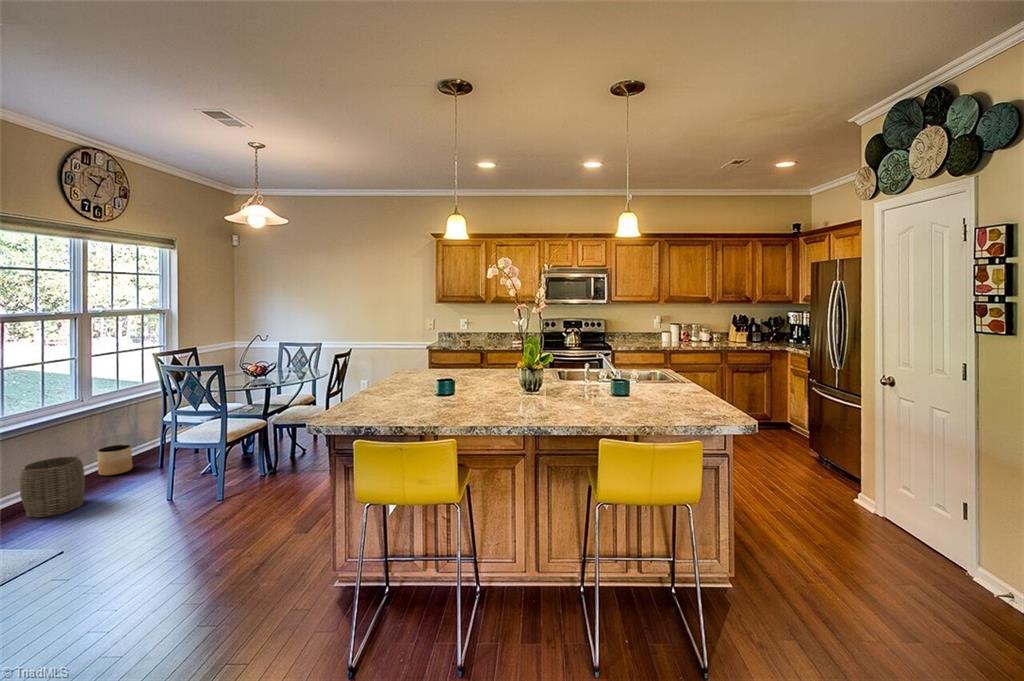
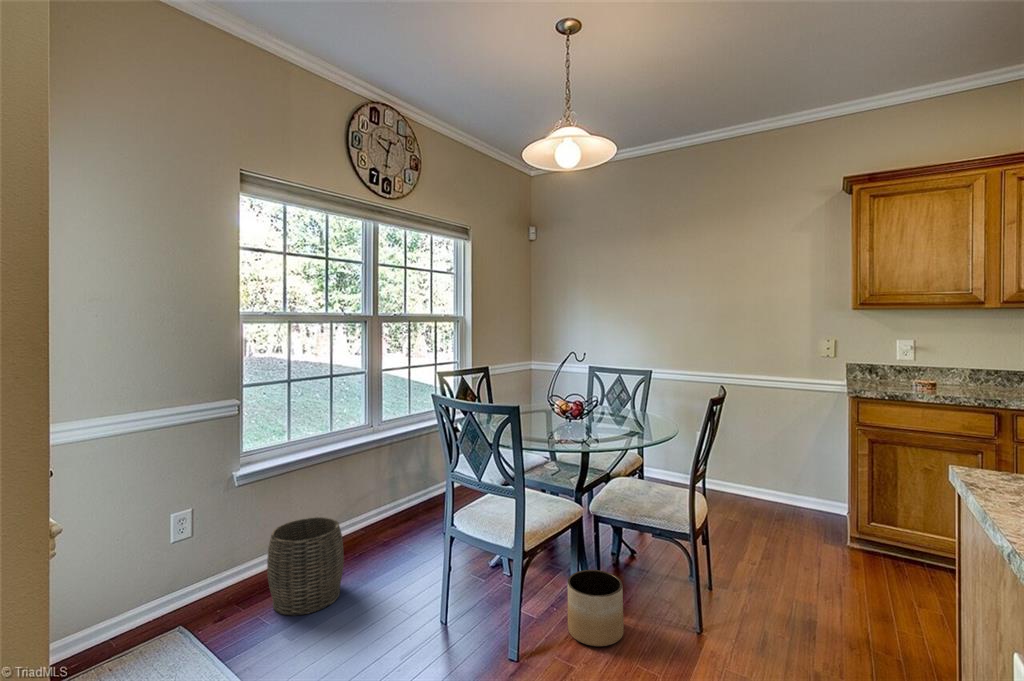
planter: present [97,444,133,476] -> present [568,570,624,647]

